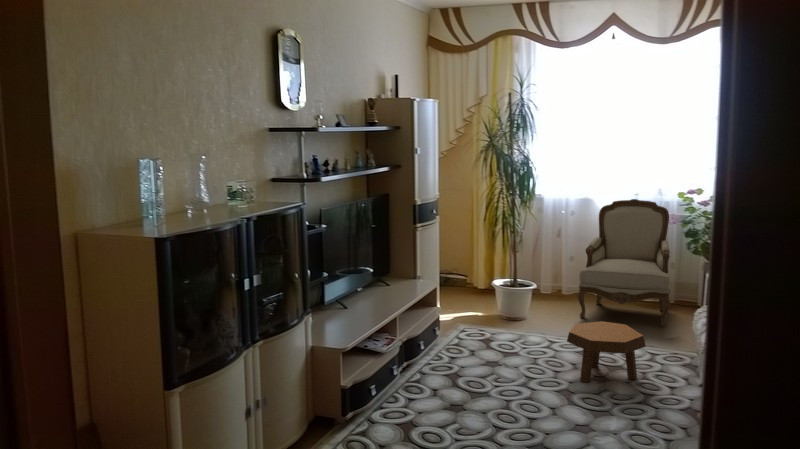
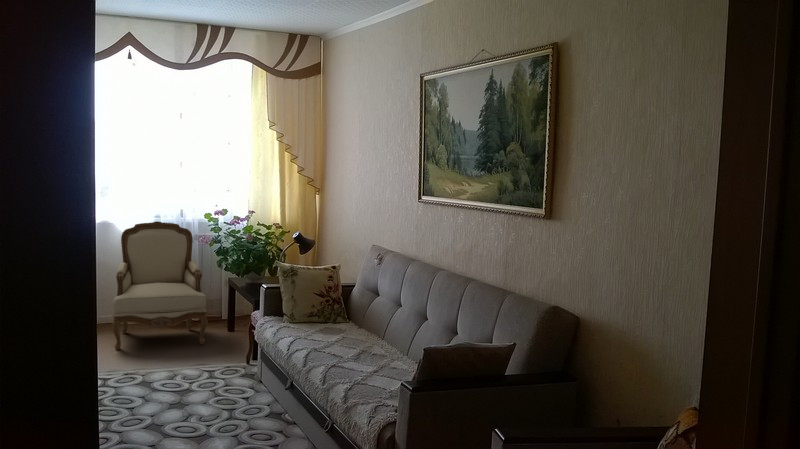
footstool: present [567,321,646,383] -> none [141,347,219,413]

